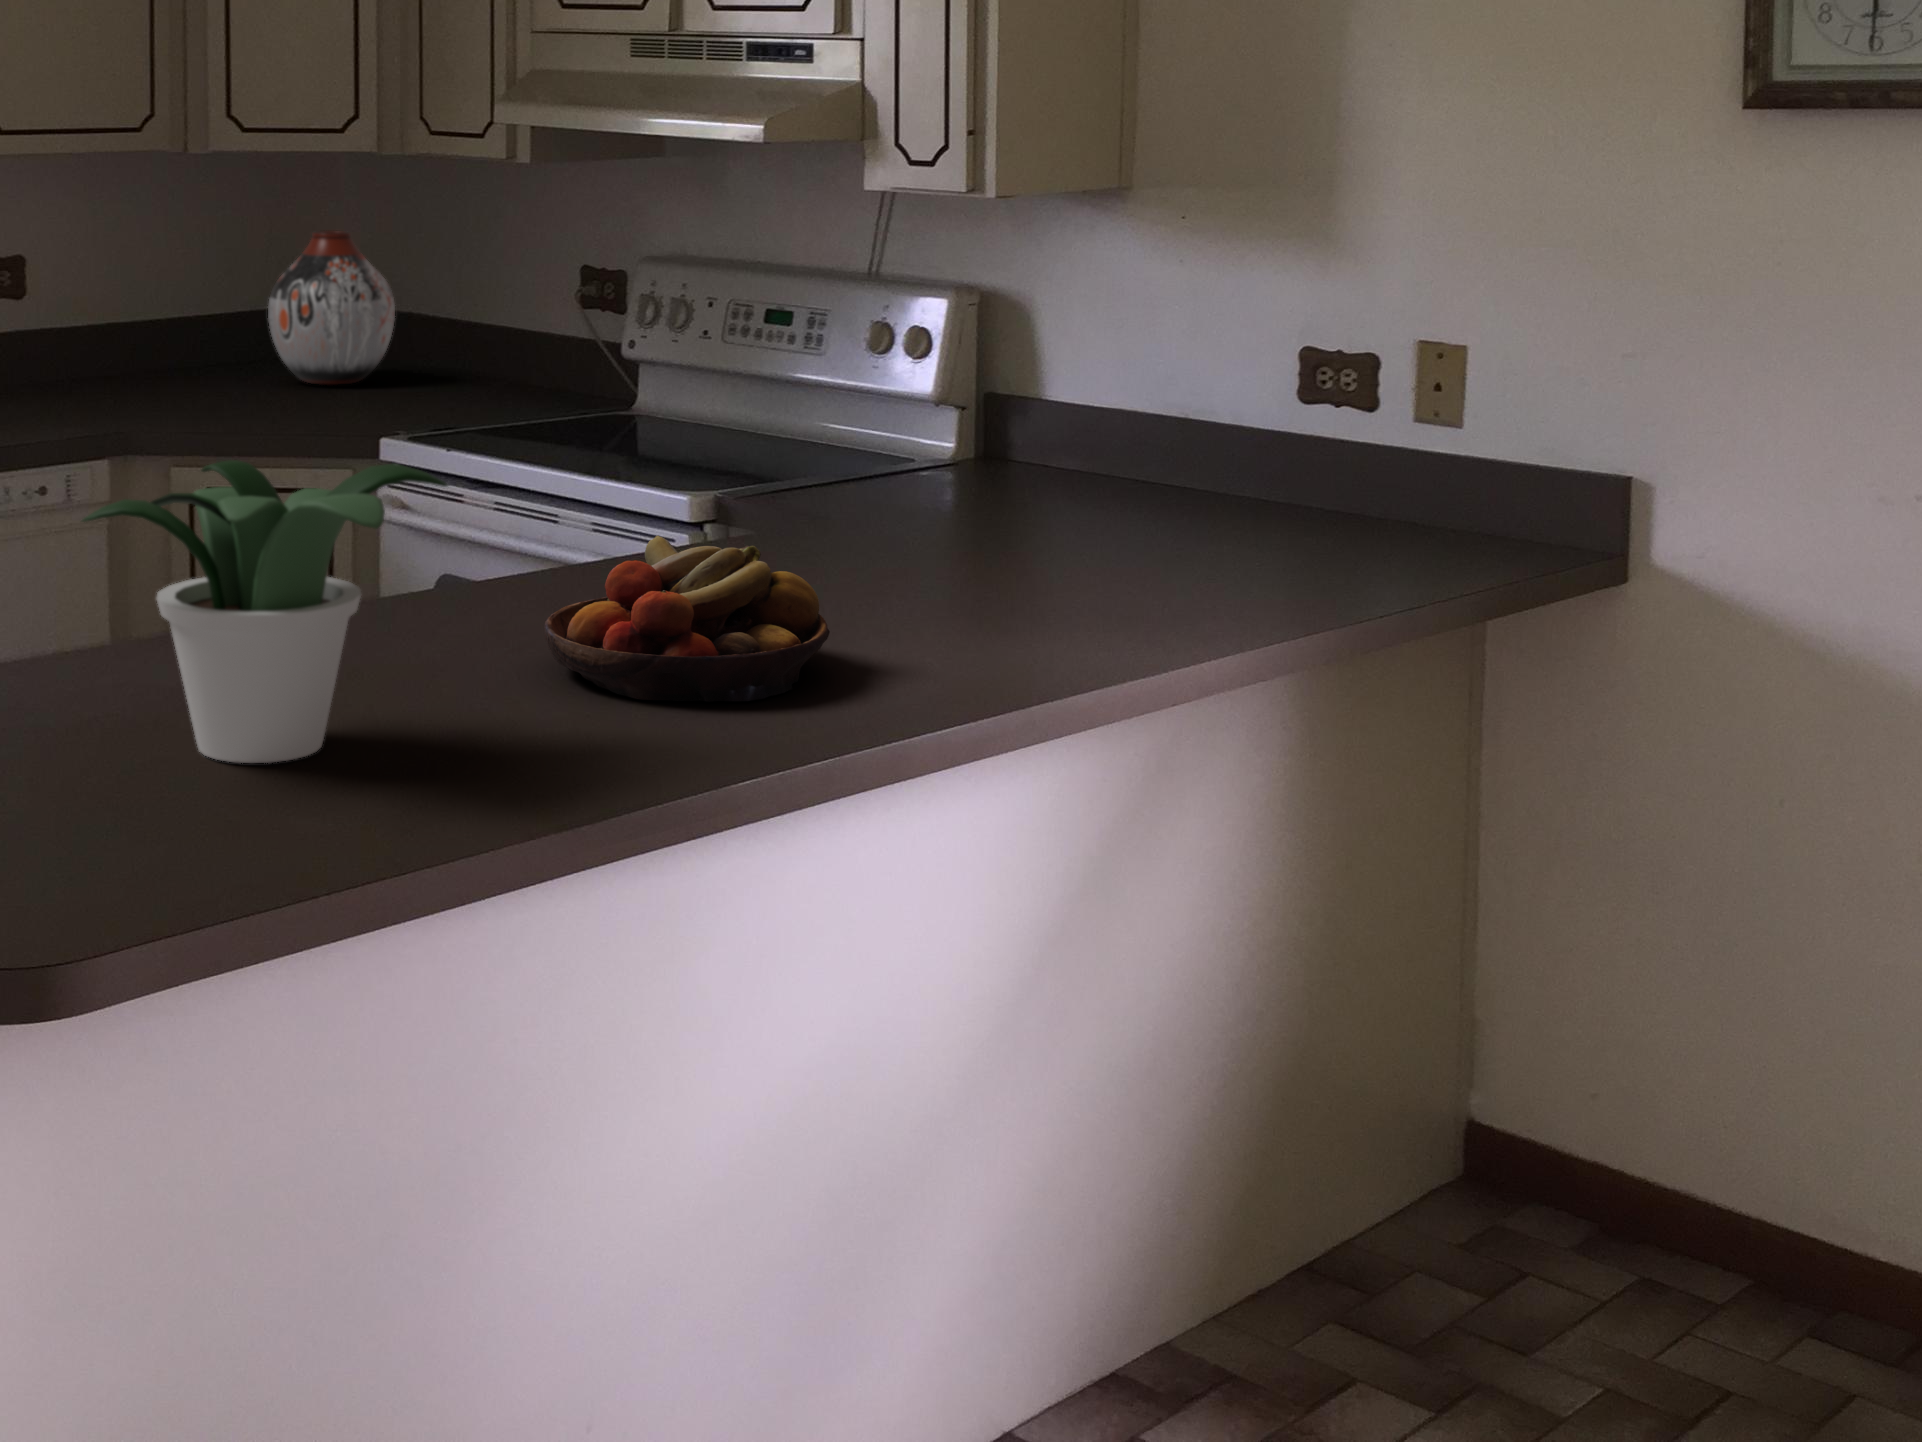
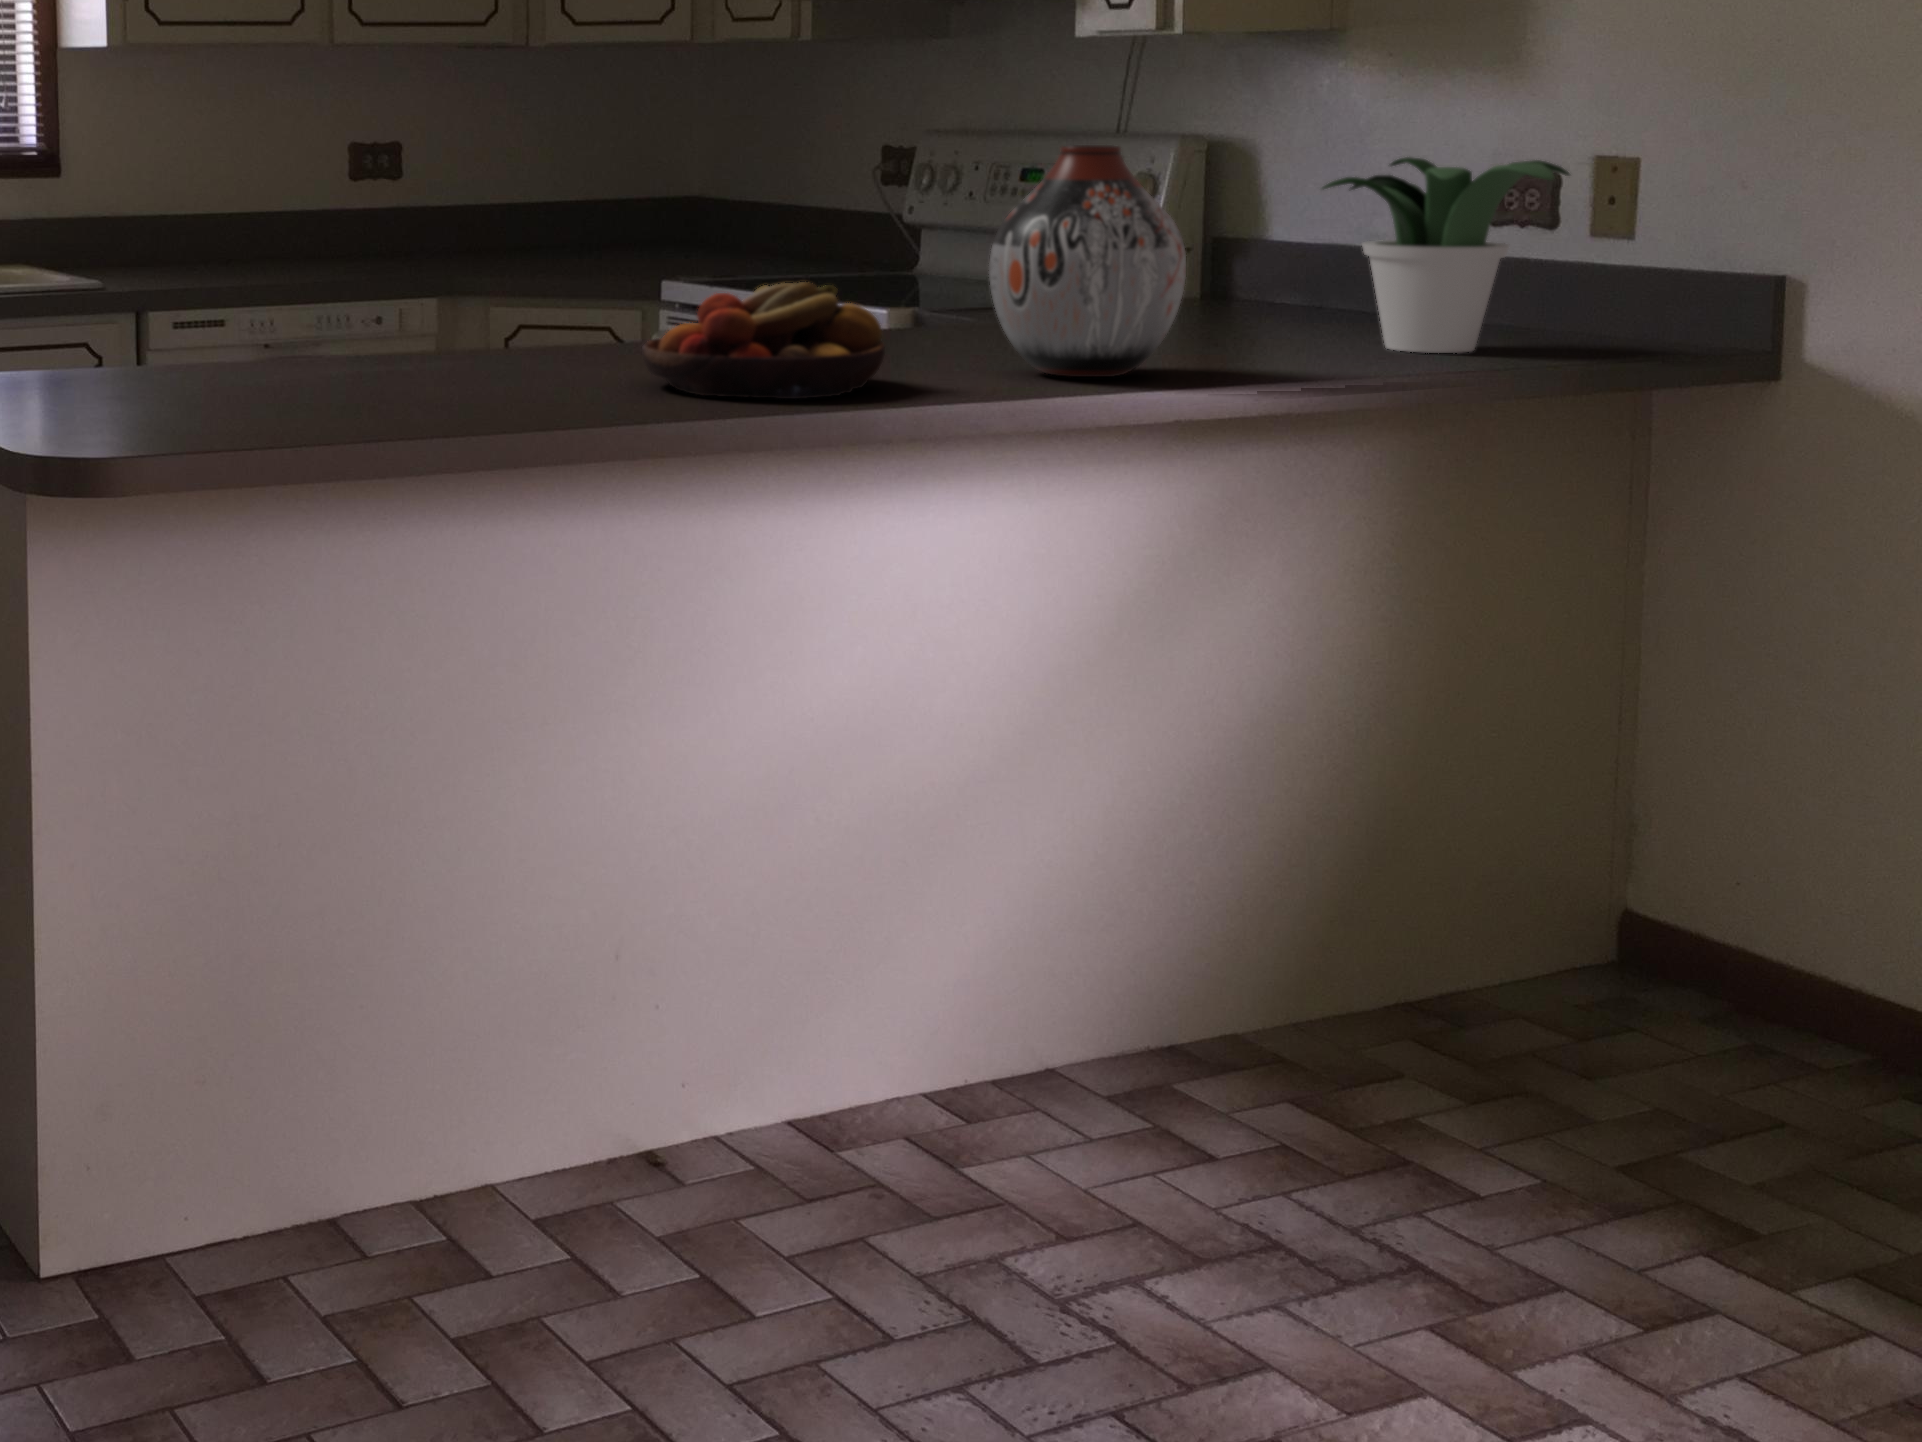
vase: present [268,231,395,385] -> present [989,145,1186,377]
potted plant: present [82,460,448,763] -> present [1323,157,1570,353]

